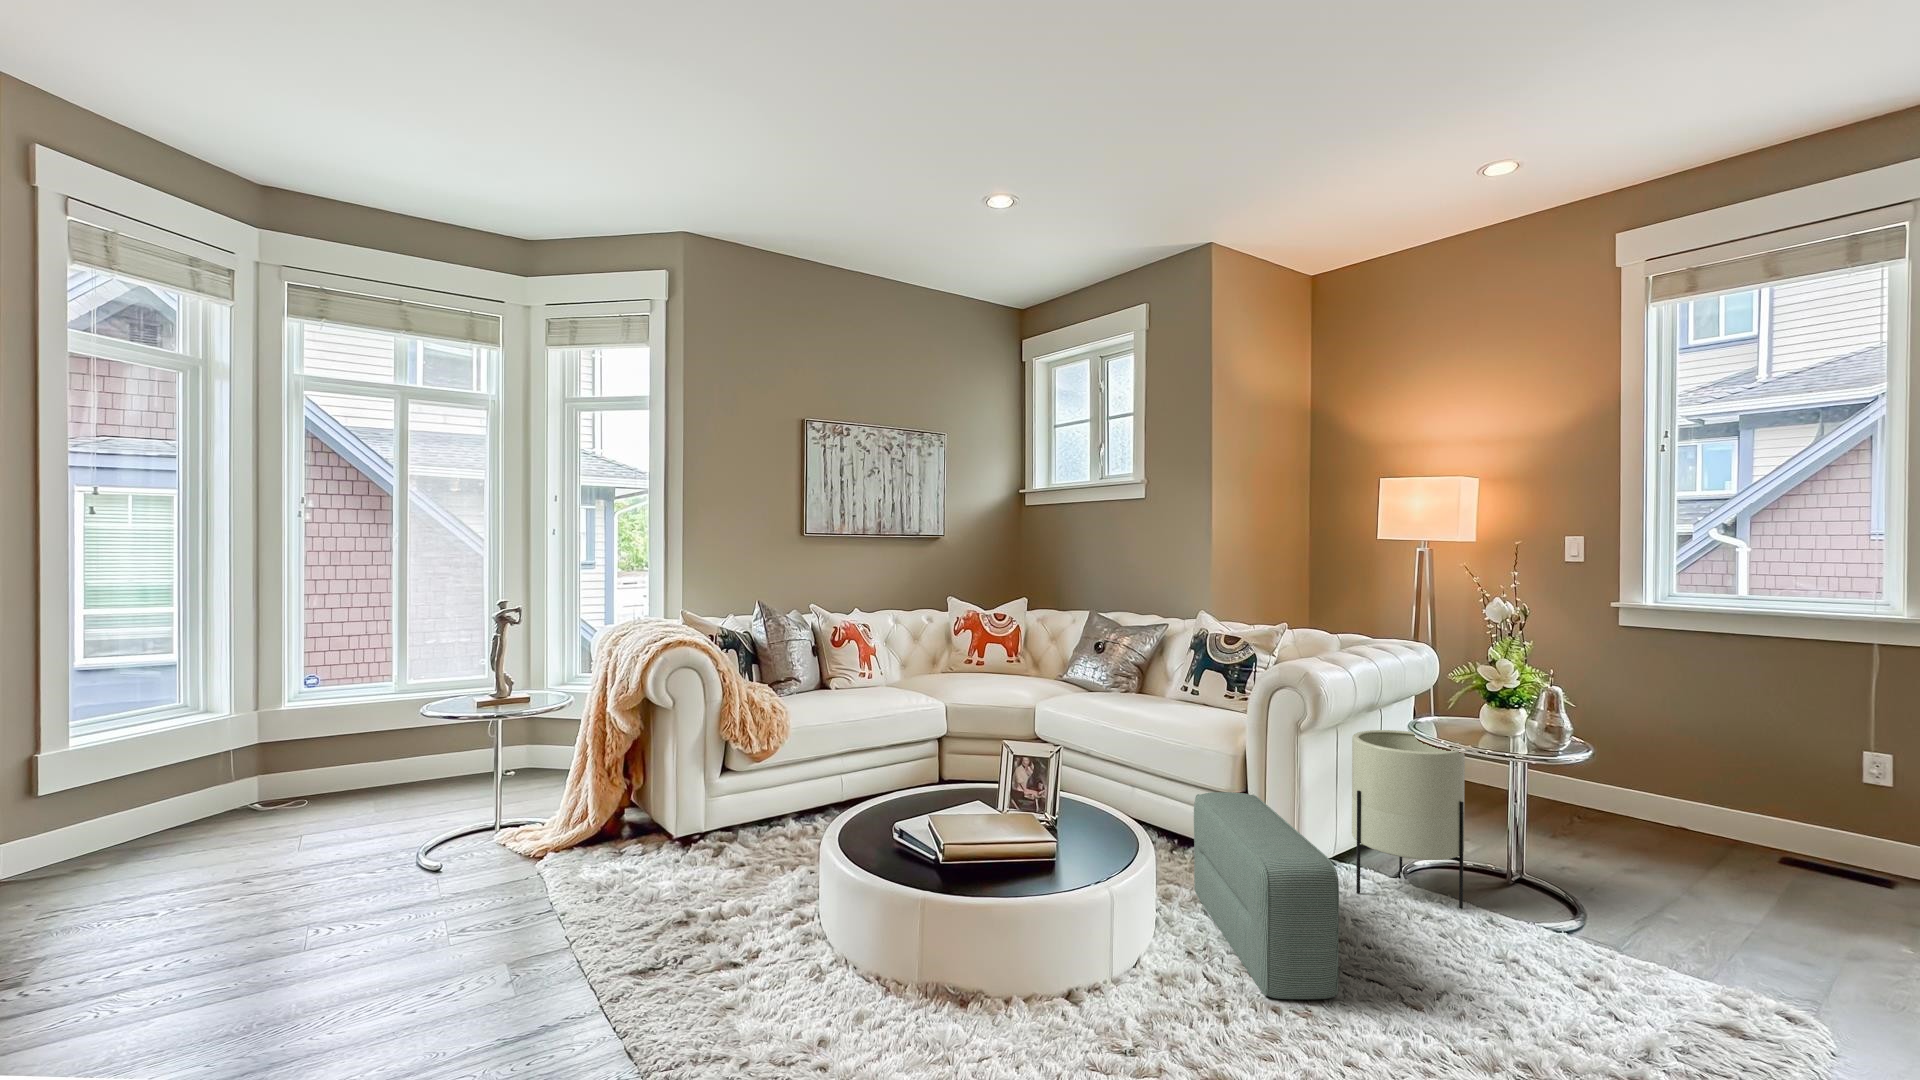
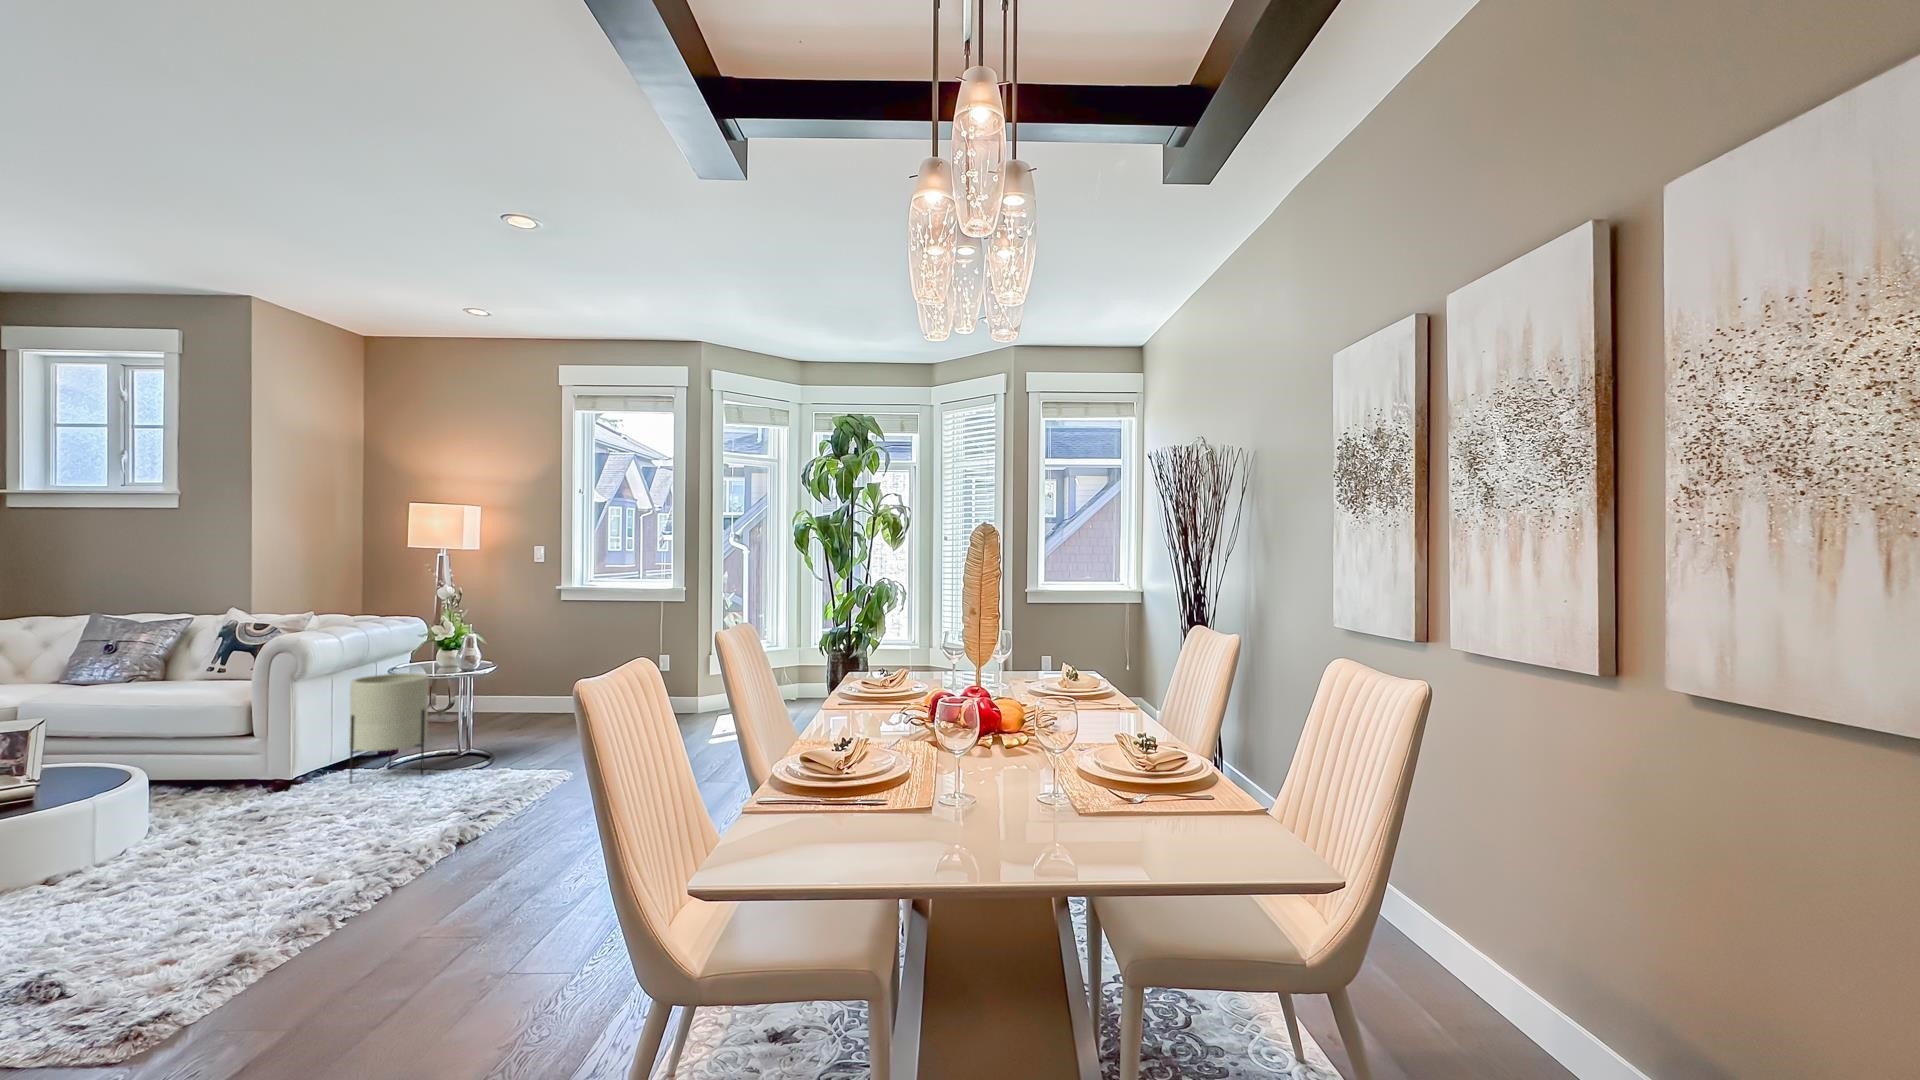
pouf: present [1194,792,1339,999] -> none [205,729,310,842]

